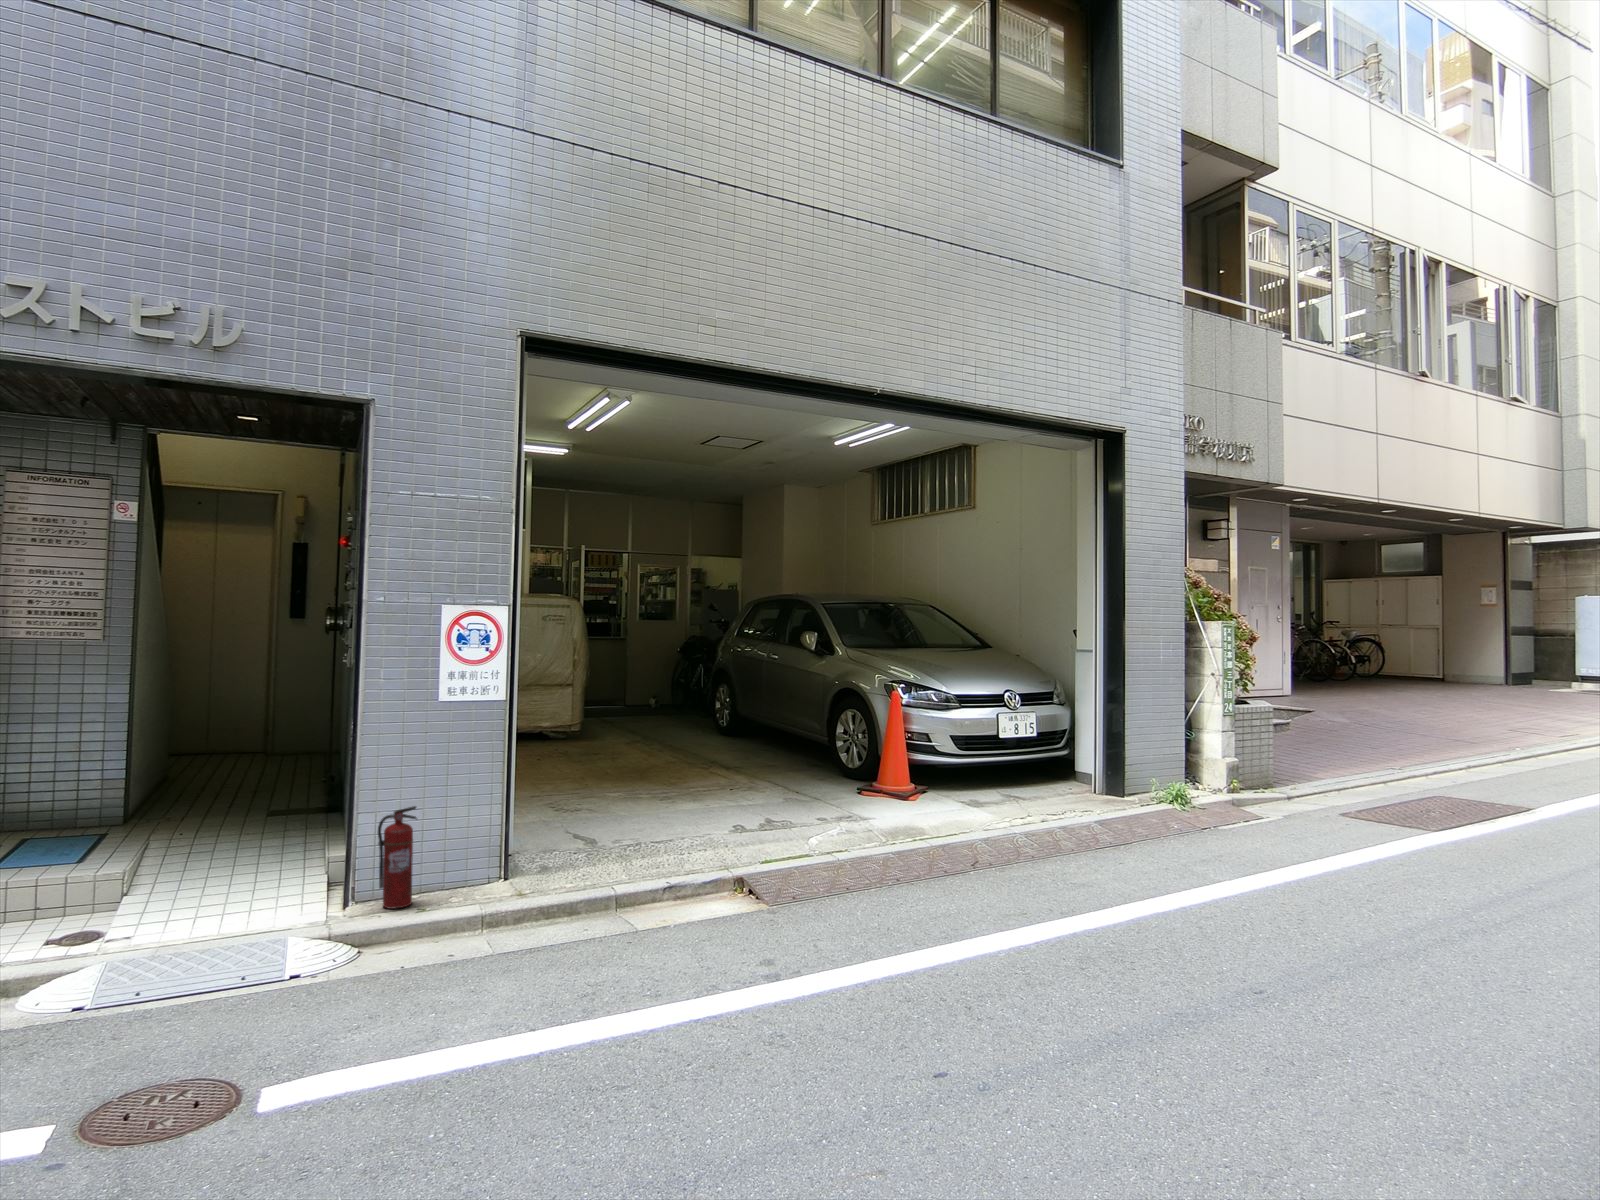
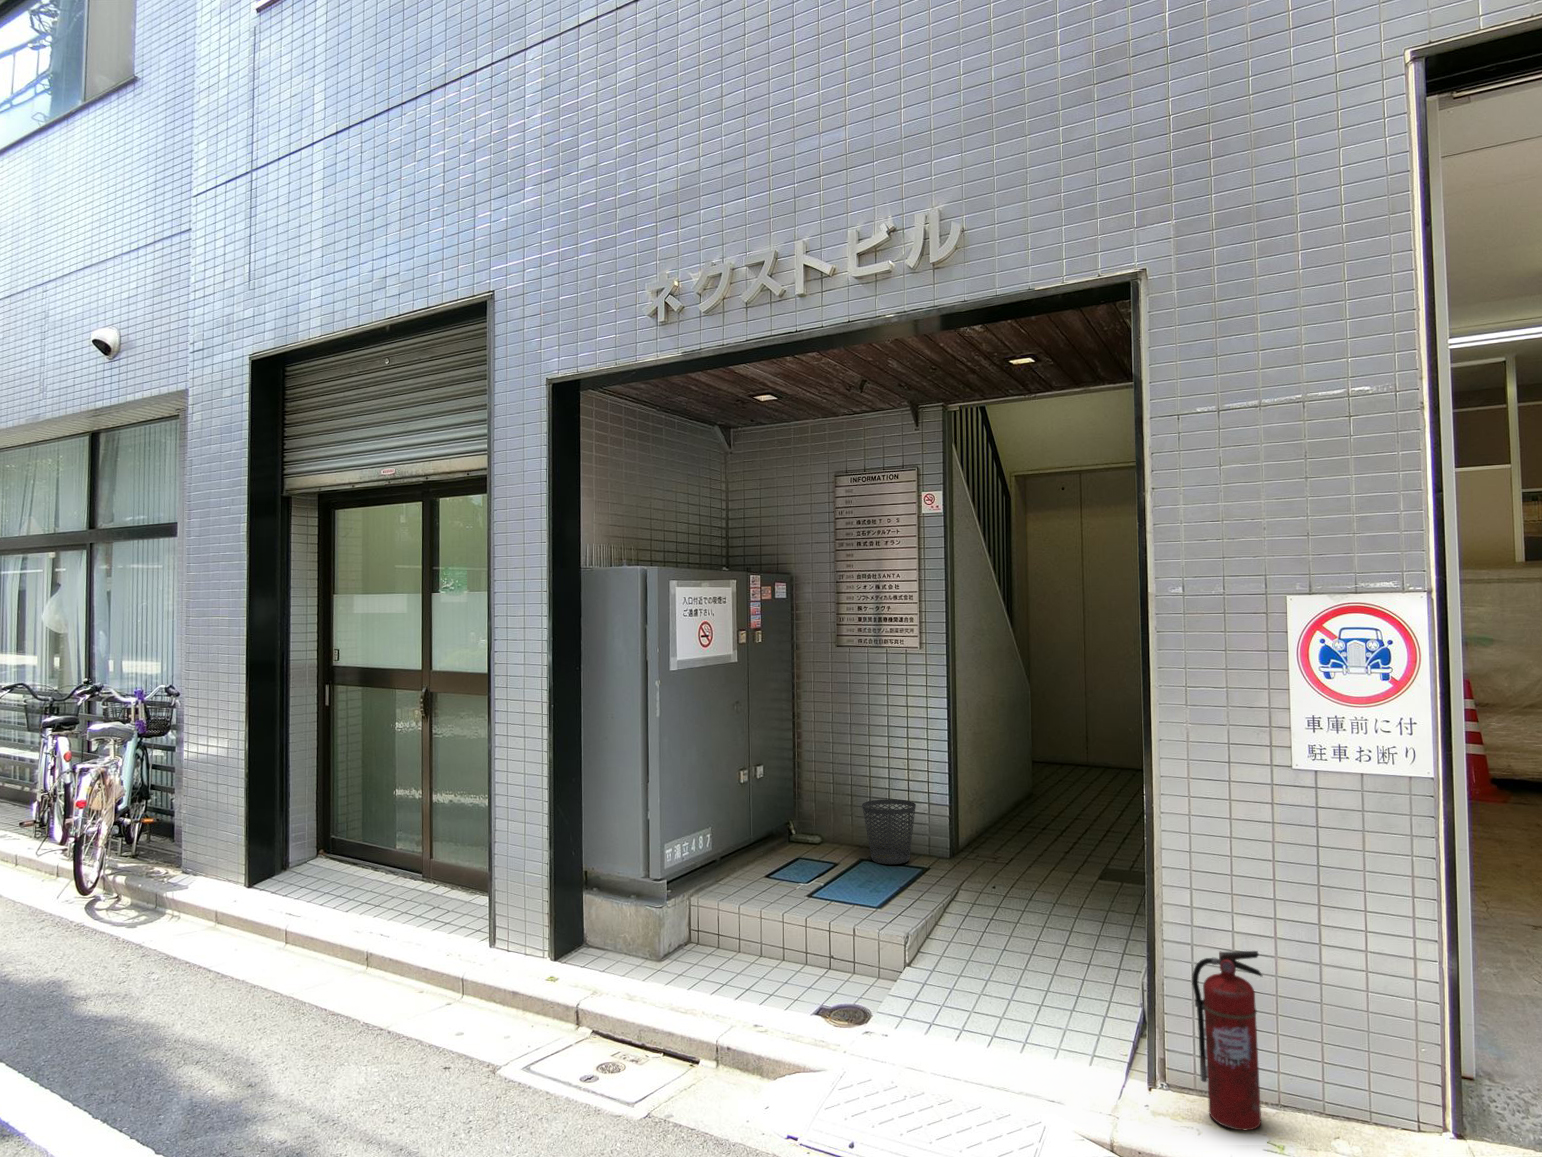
wastebasket: none [31,781,93,839] -> present [862,799,916,864]

